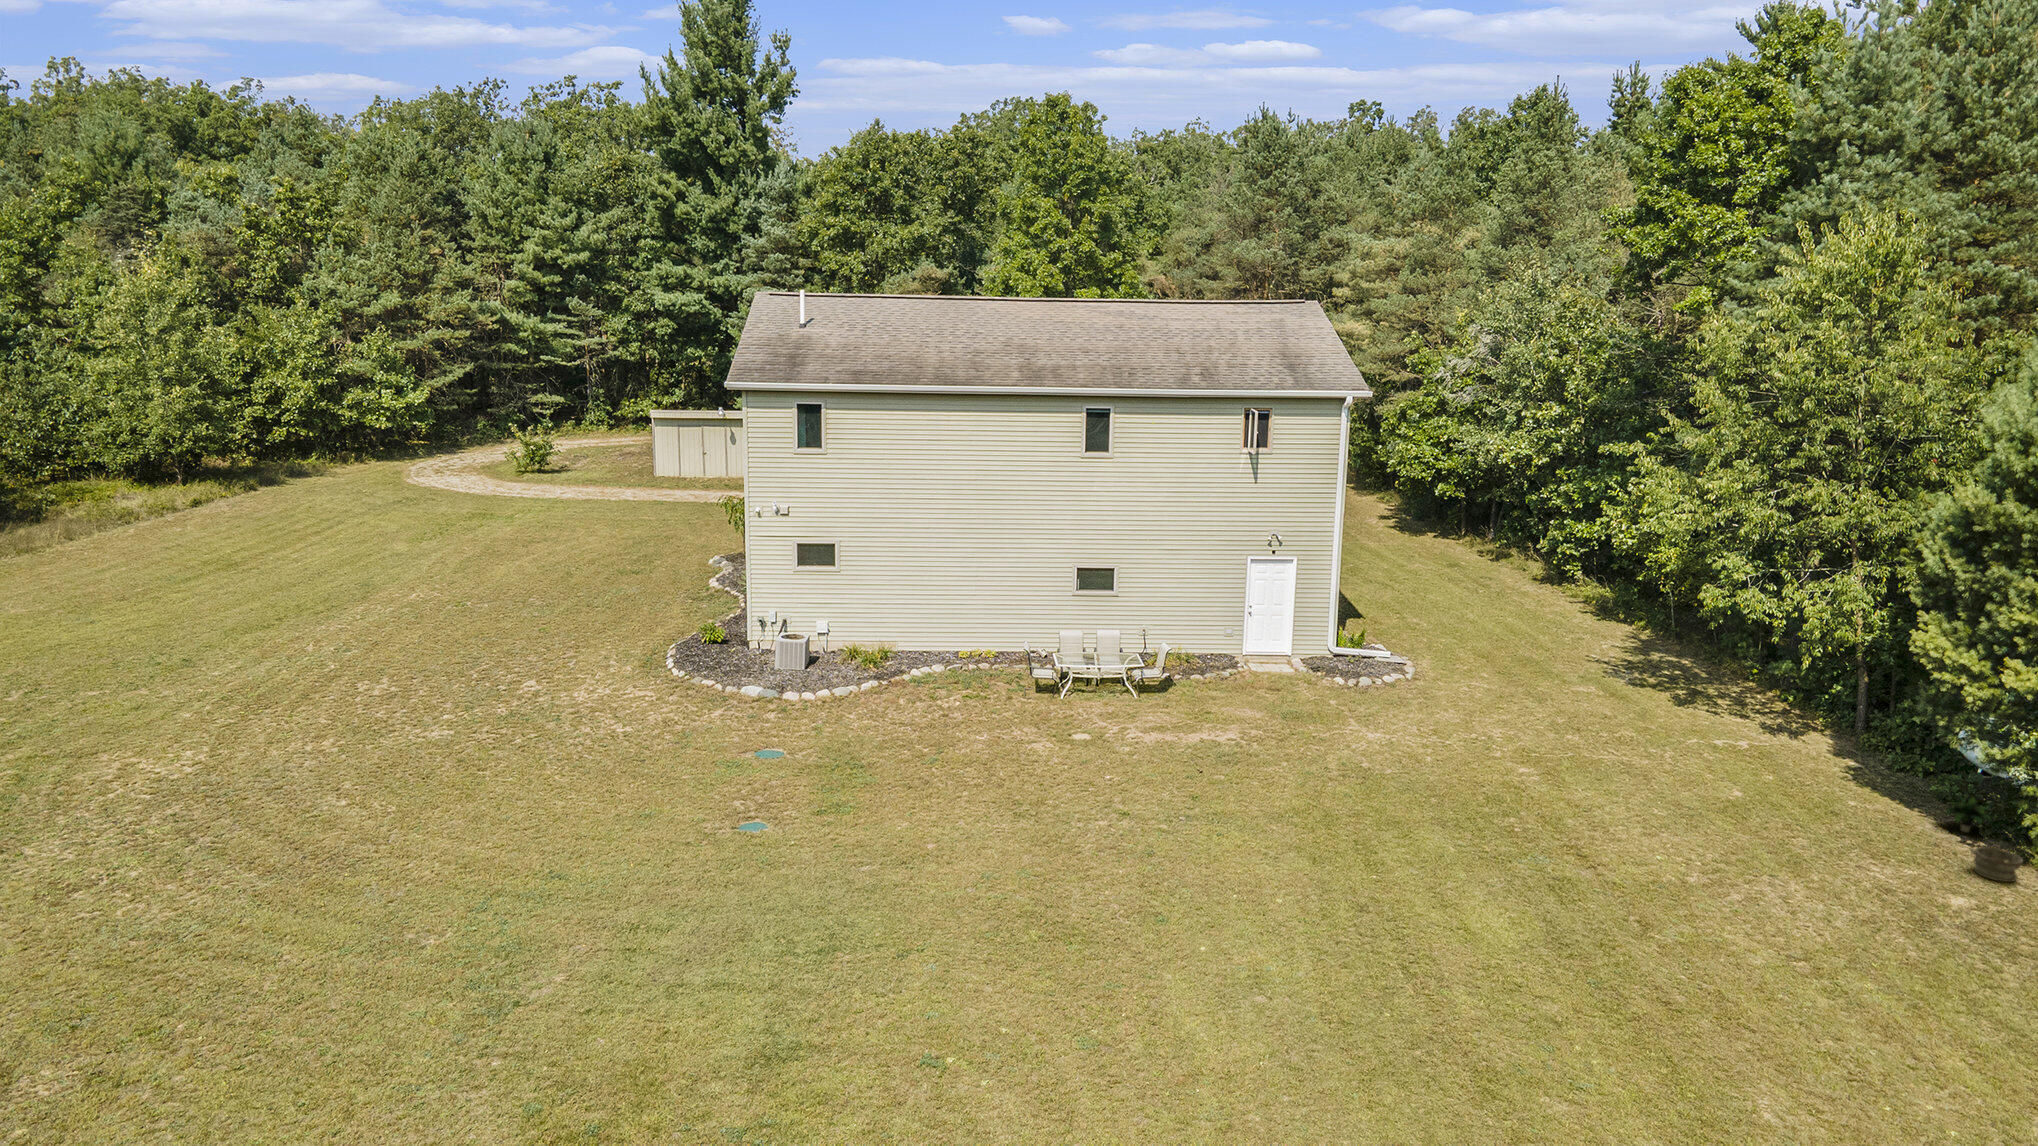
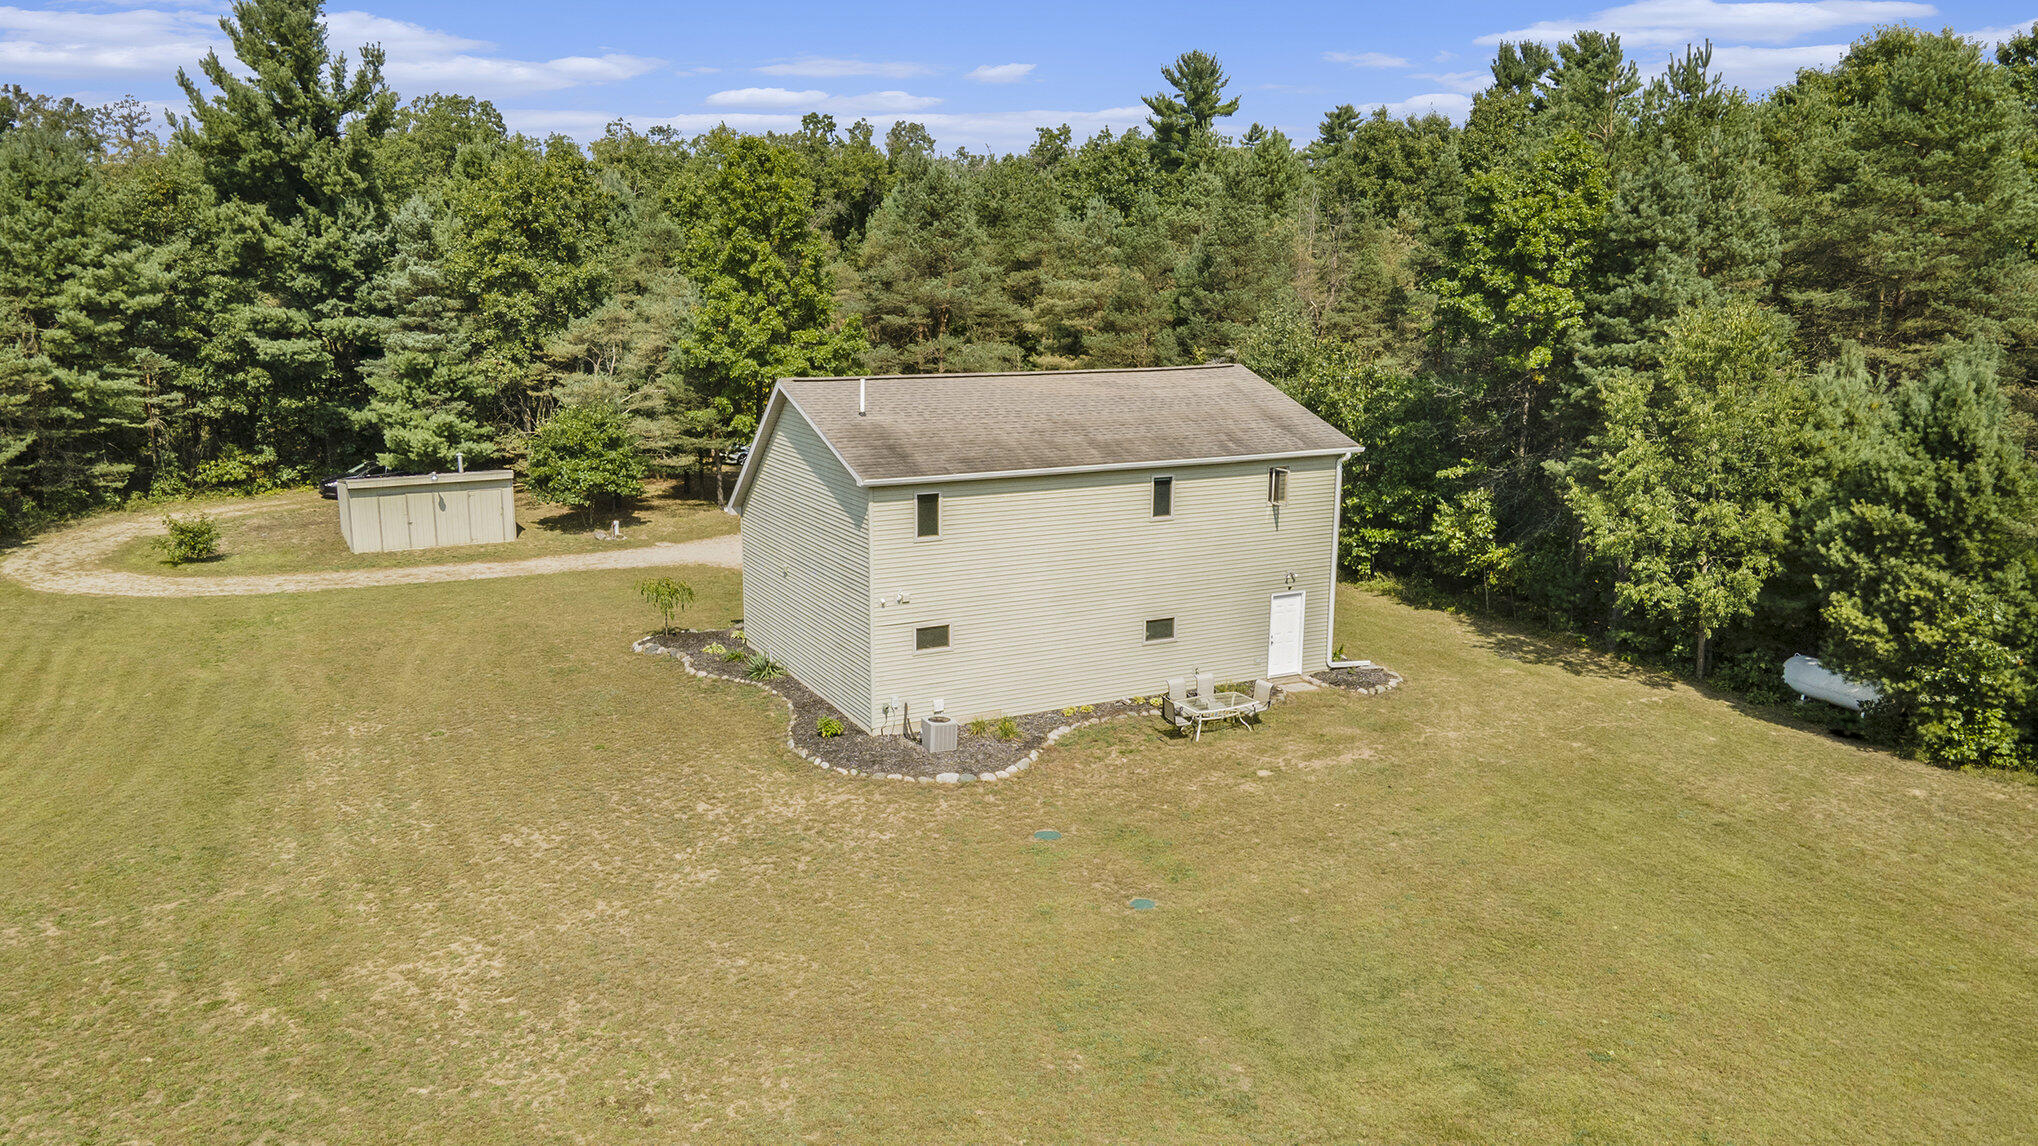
bucket: present [1970,845,2023,882] -> none [1889,742,1925,766]

